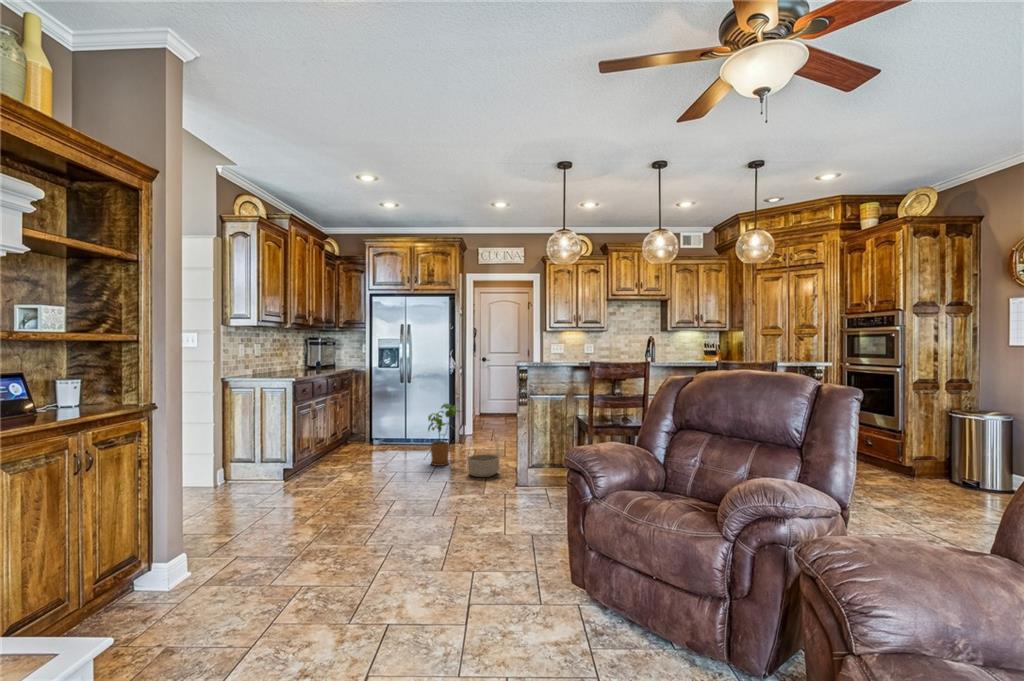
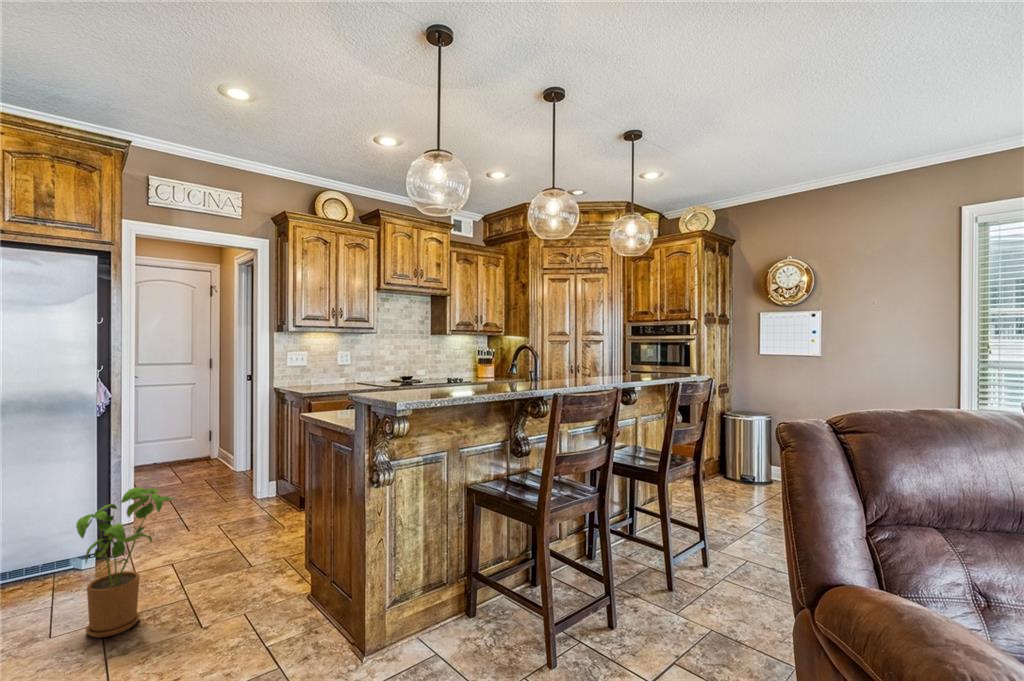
basket: present [467,431,500,477] -> none [213,531,288,636]

